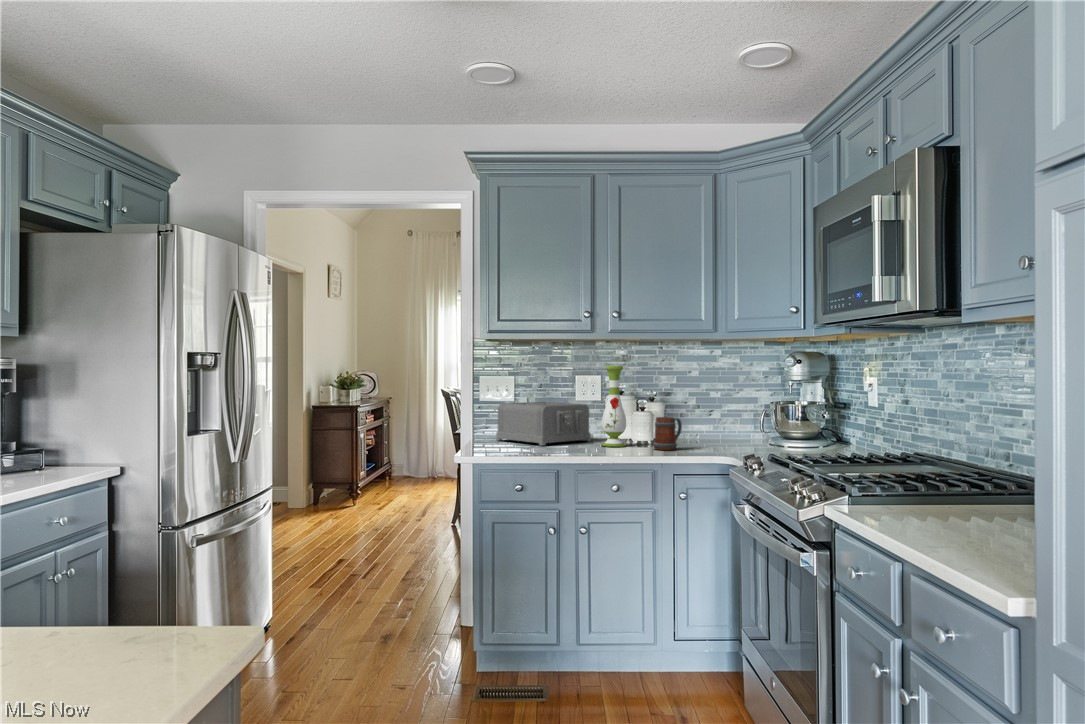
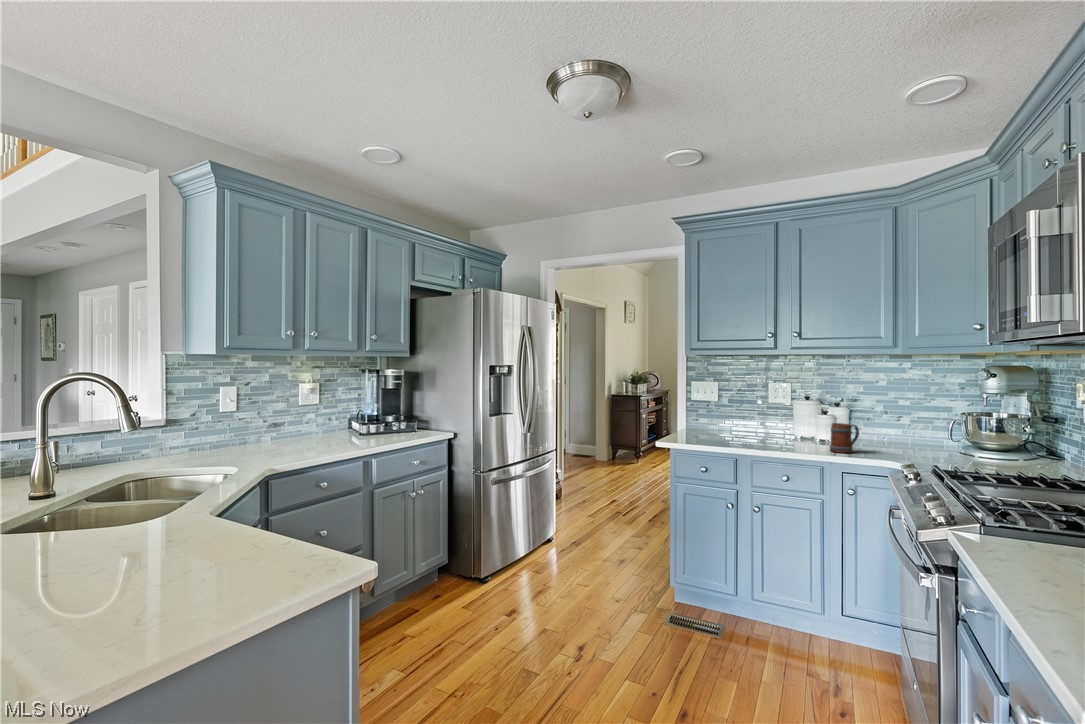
vase: present [602,366,627,447] -> none [784,378,807,446]
toaster: present [496,402,591,445] -> none [701,404,779,441]

